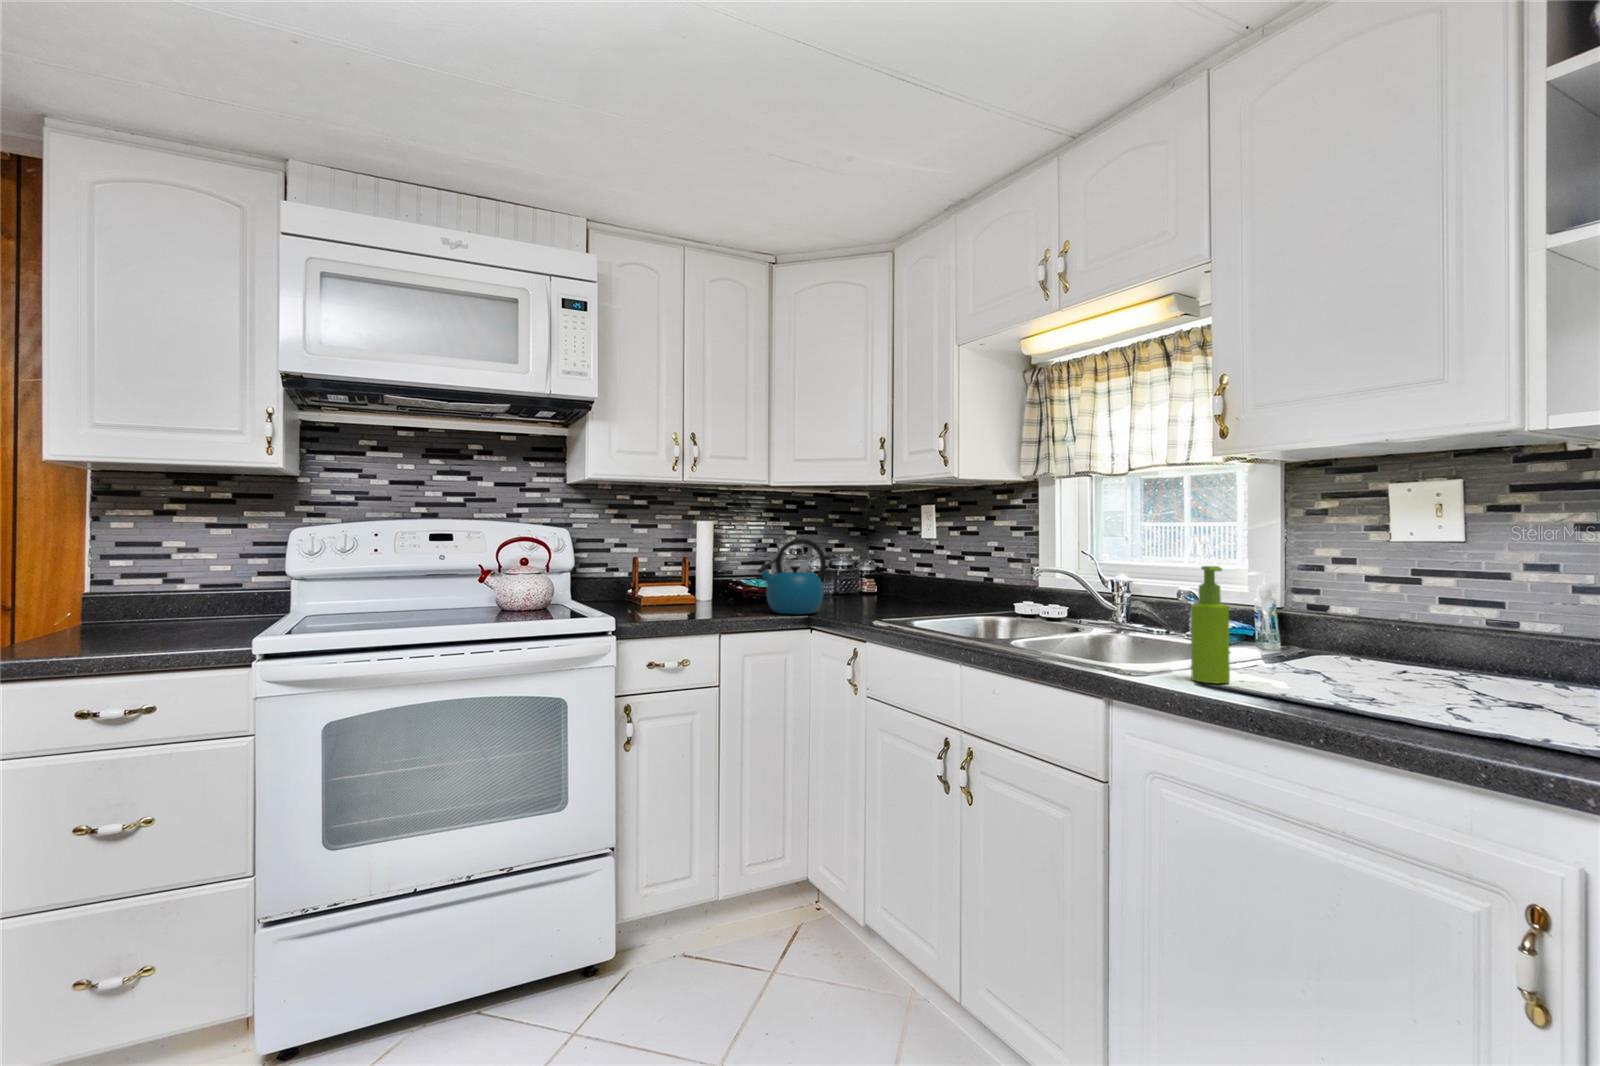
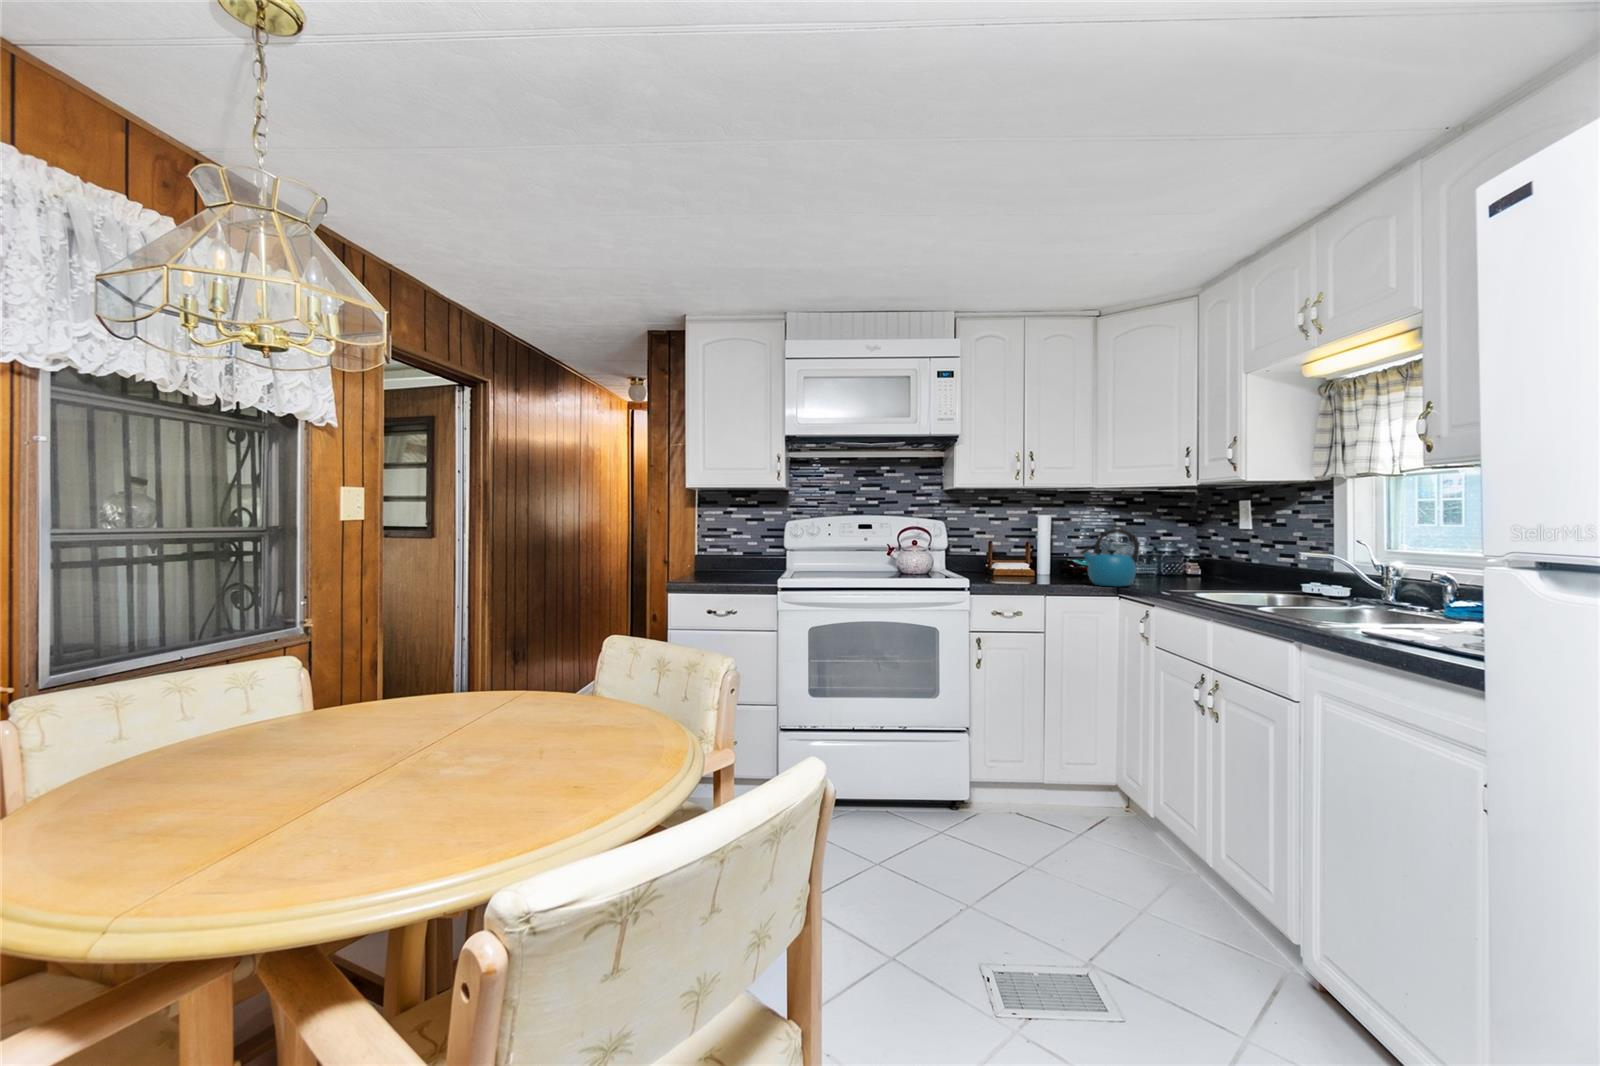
soap dispenser: present [1191,566,1230,683] -> none [1407,552,1445,647]

